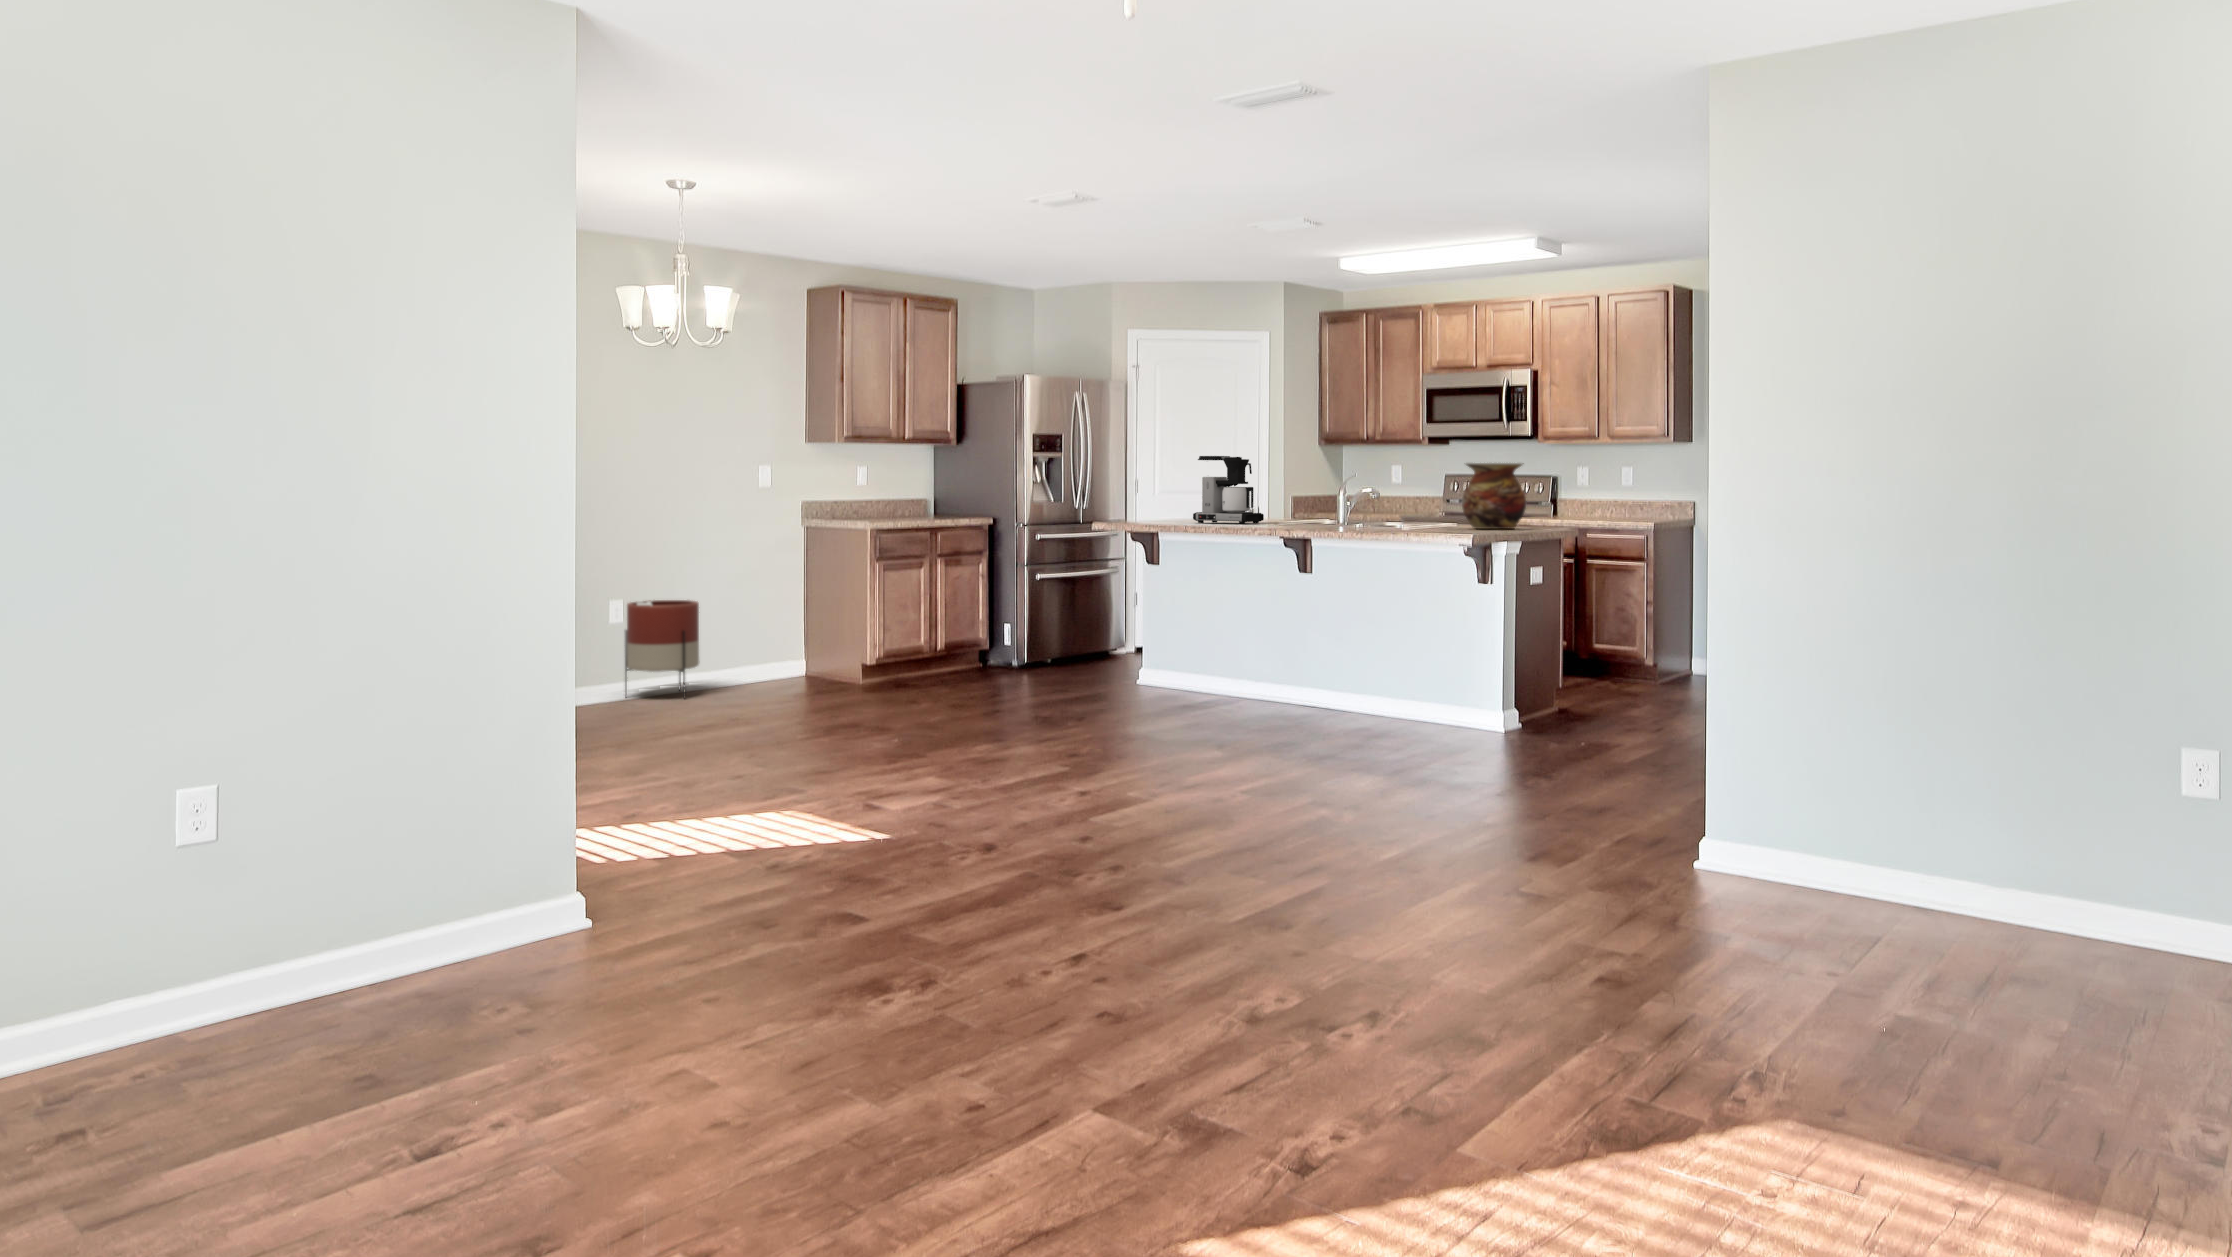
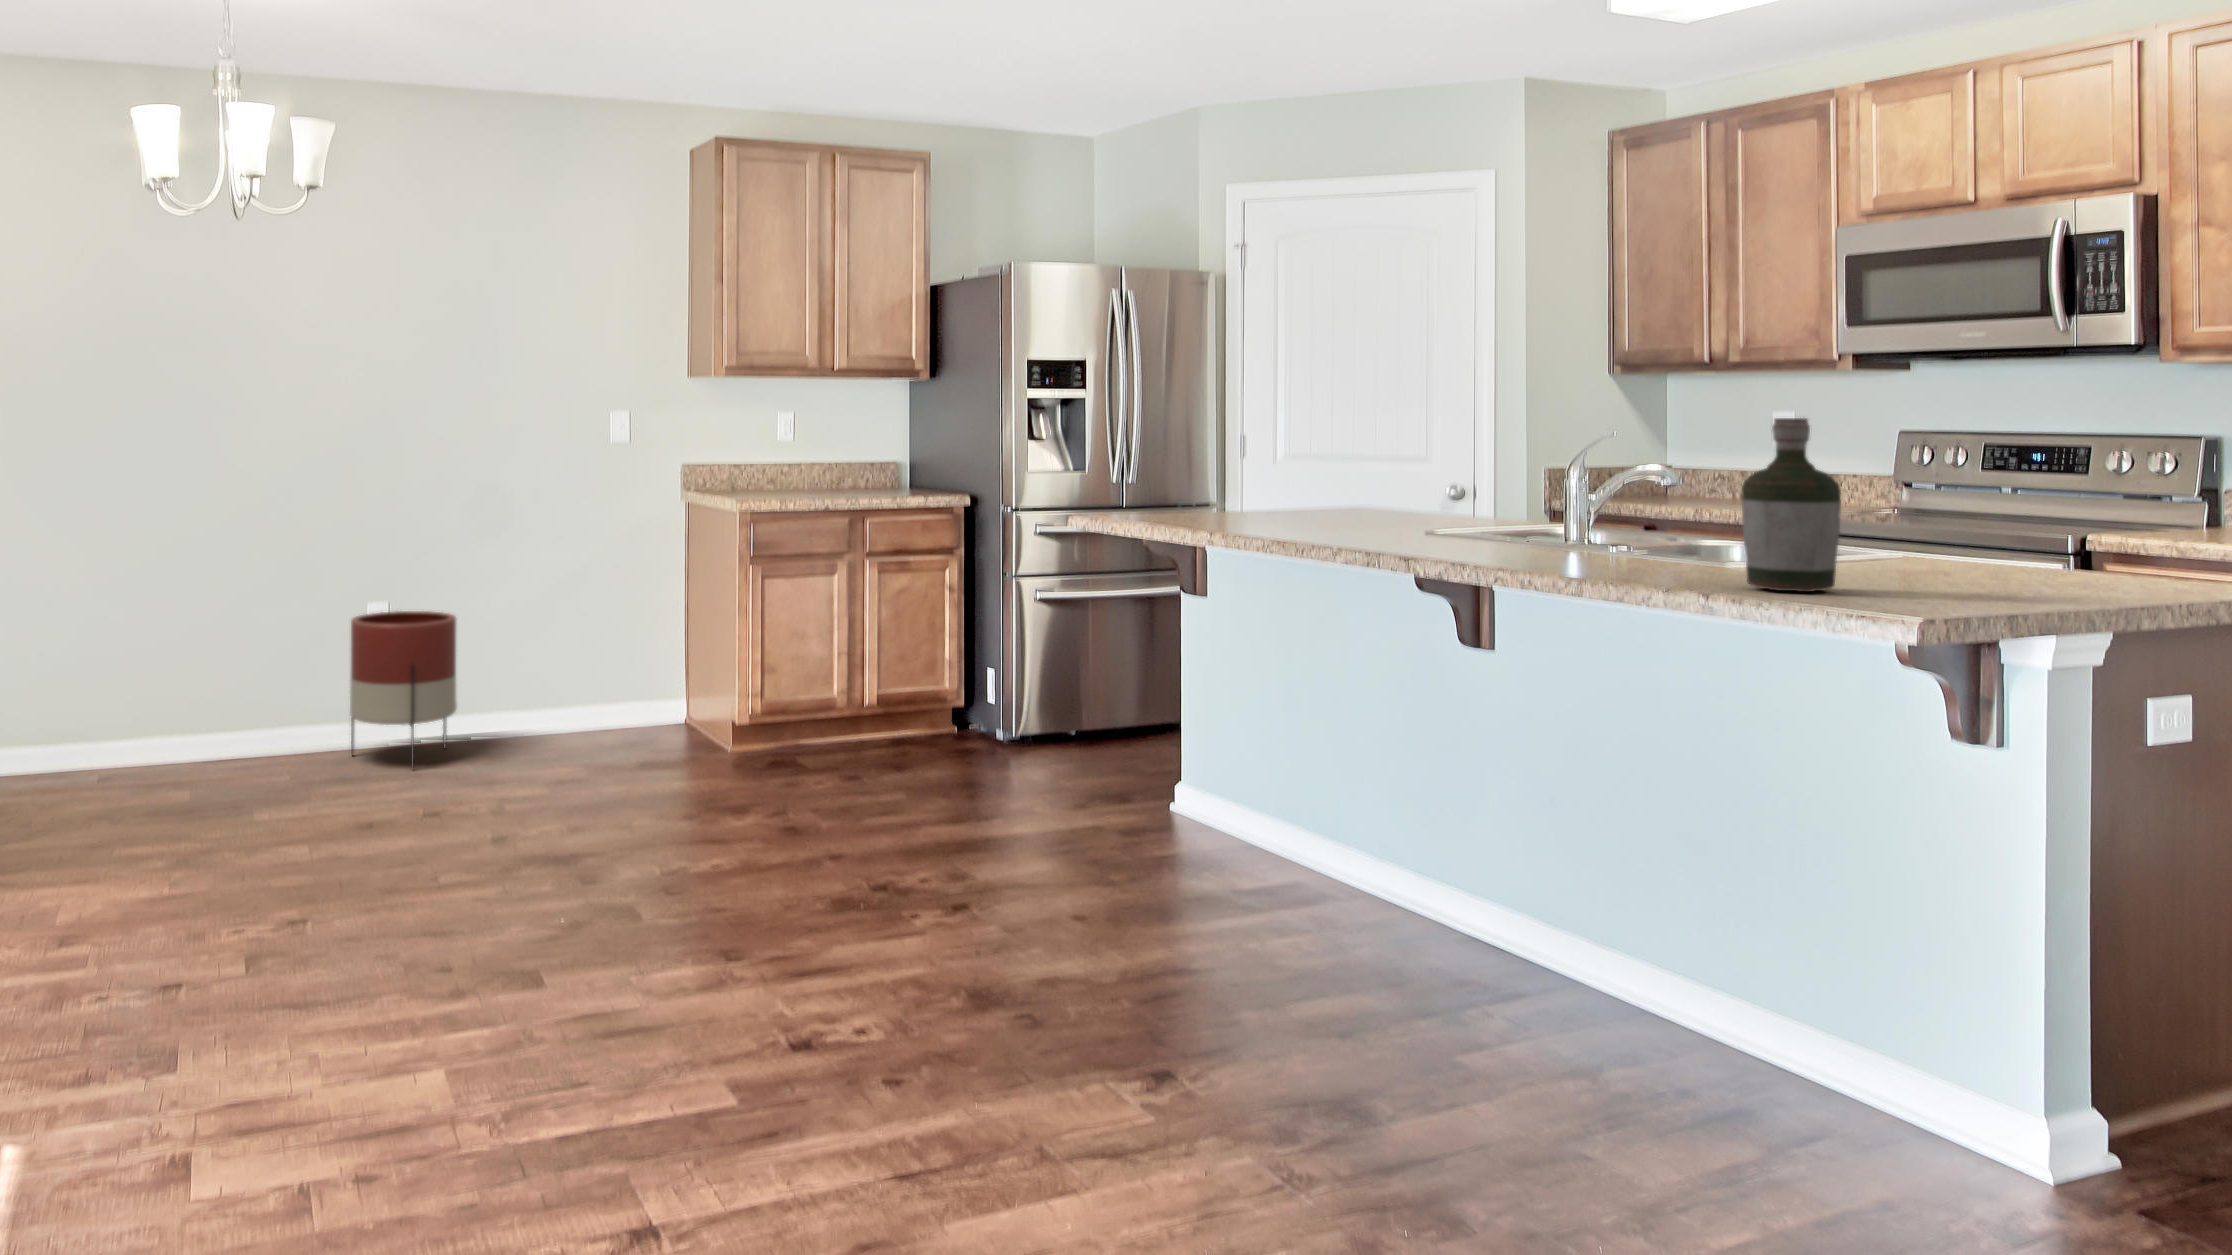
coffee maker: present [1193,456,1264,524] -> none [1250,393,1398,534]
vase: present [1462,463,1526,529] -> none [1892,407,2120,595]
bottle: none [1420,467,1450,530] -> present [1742,418,1841,592]

